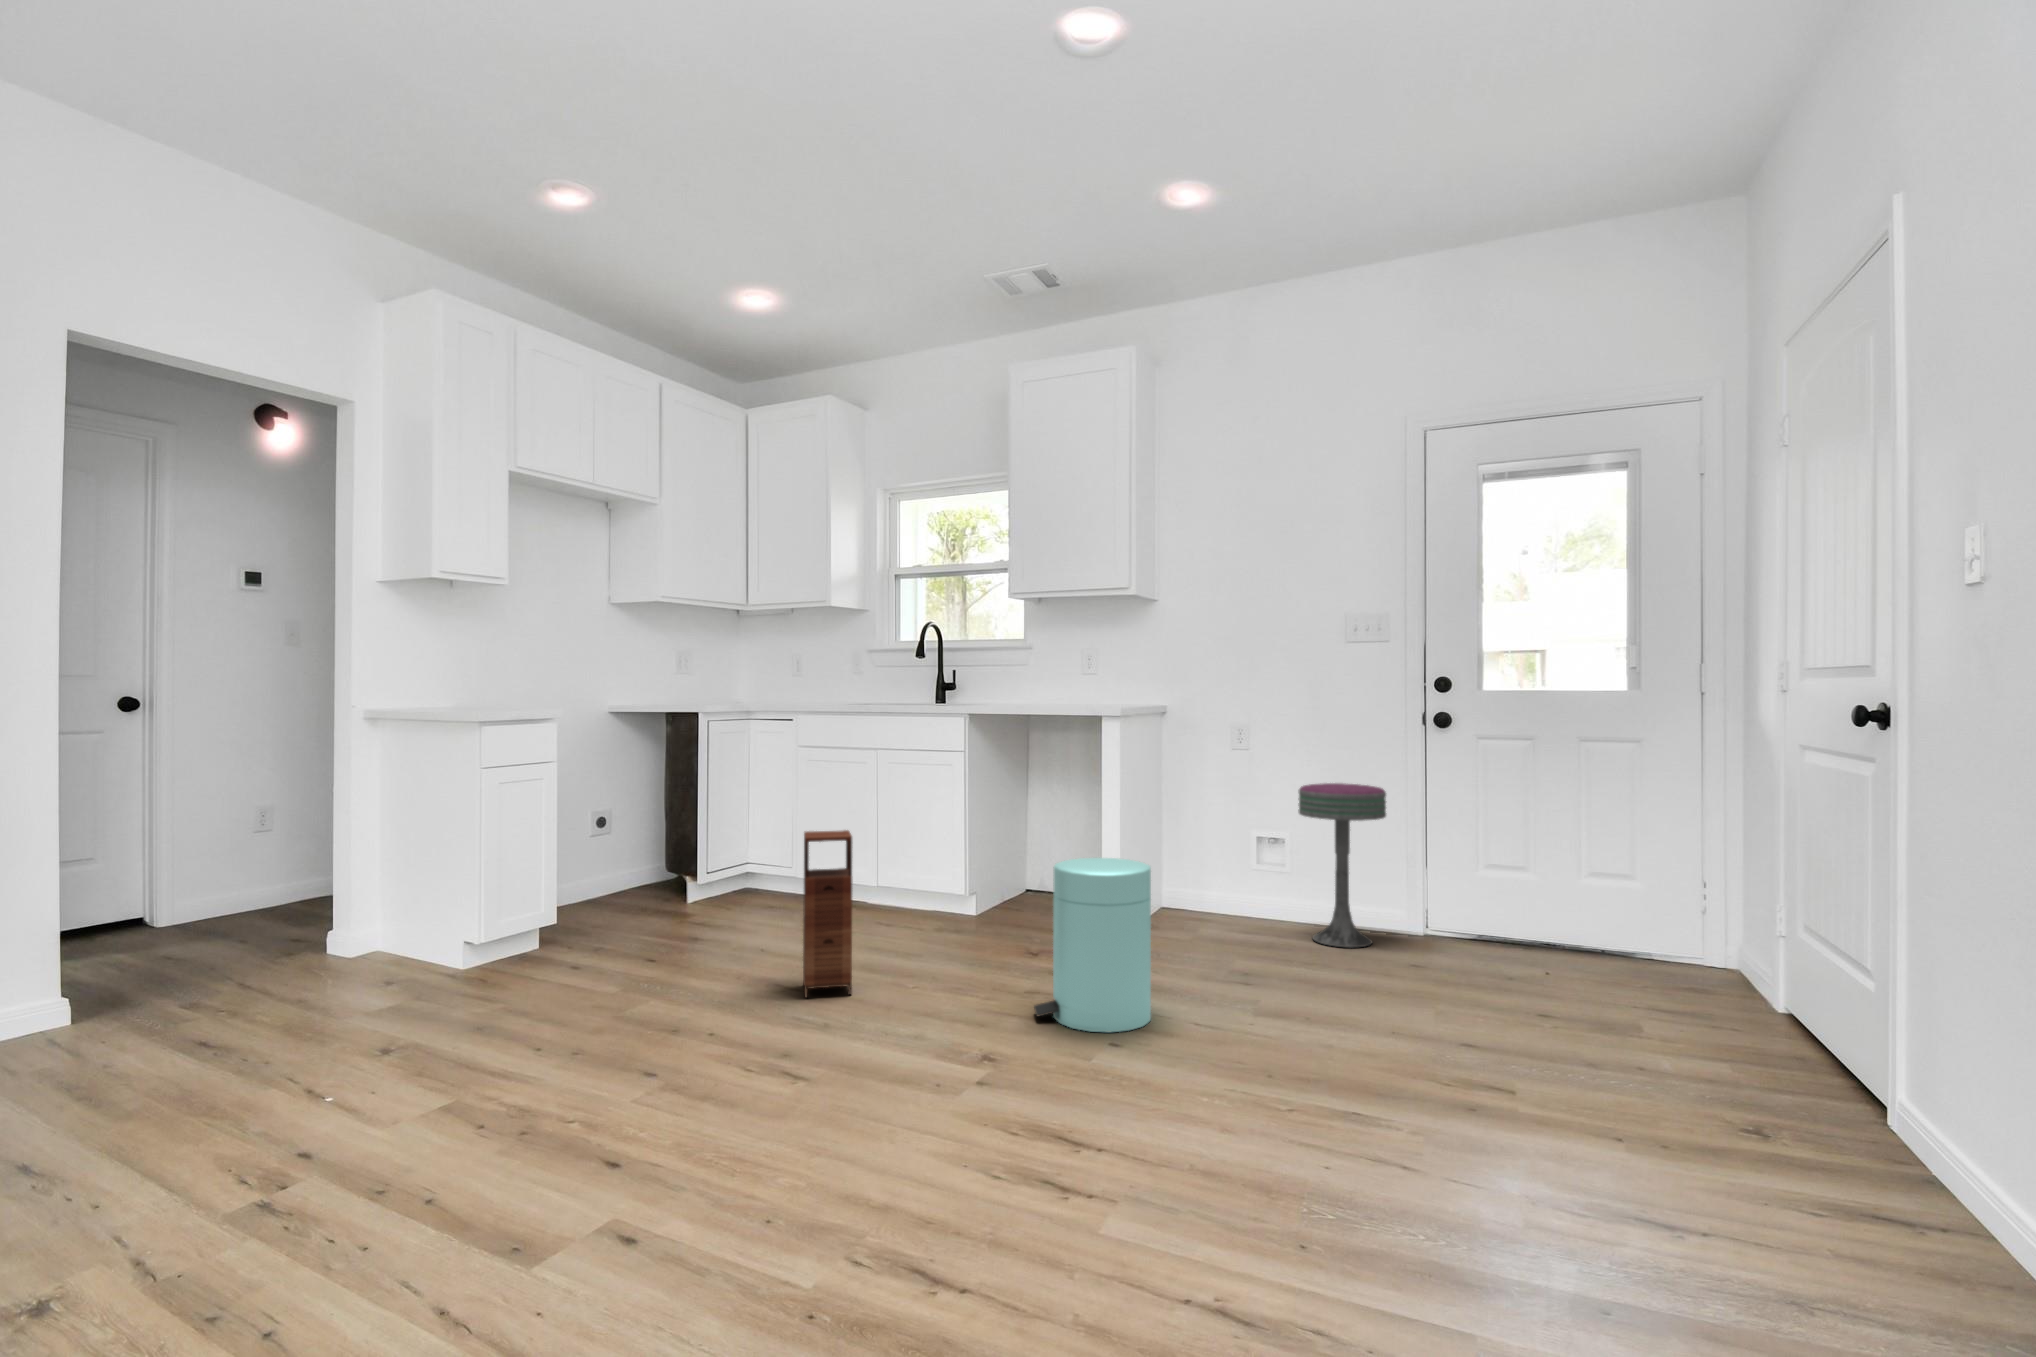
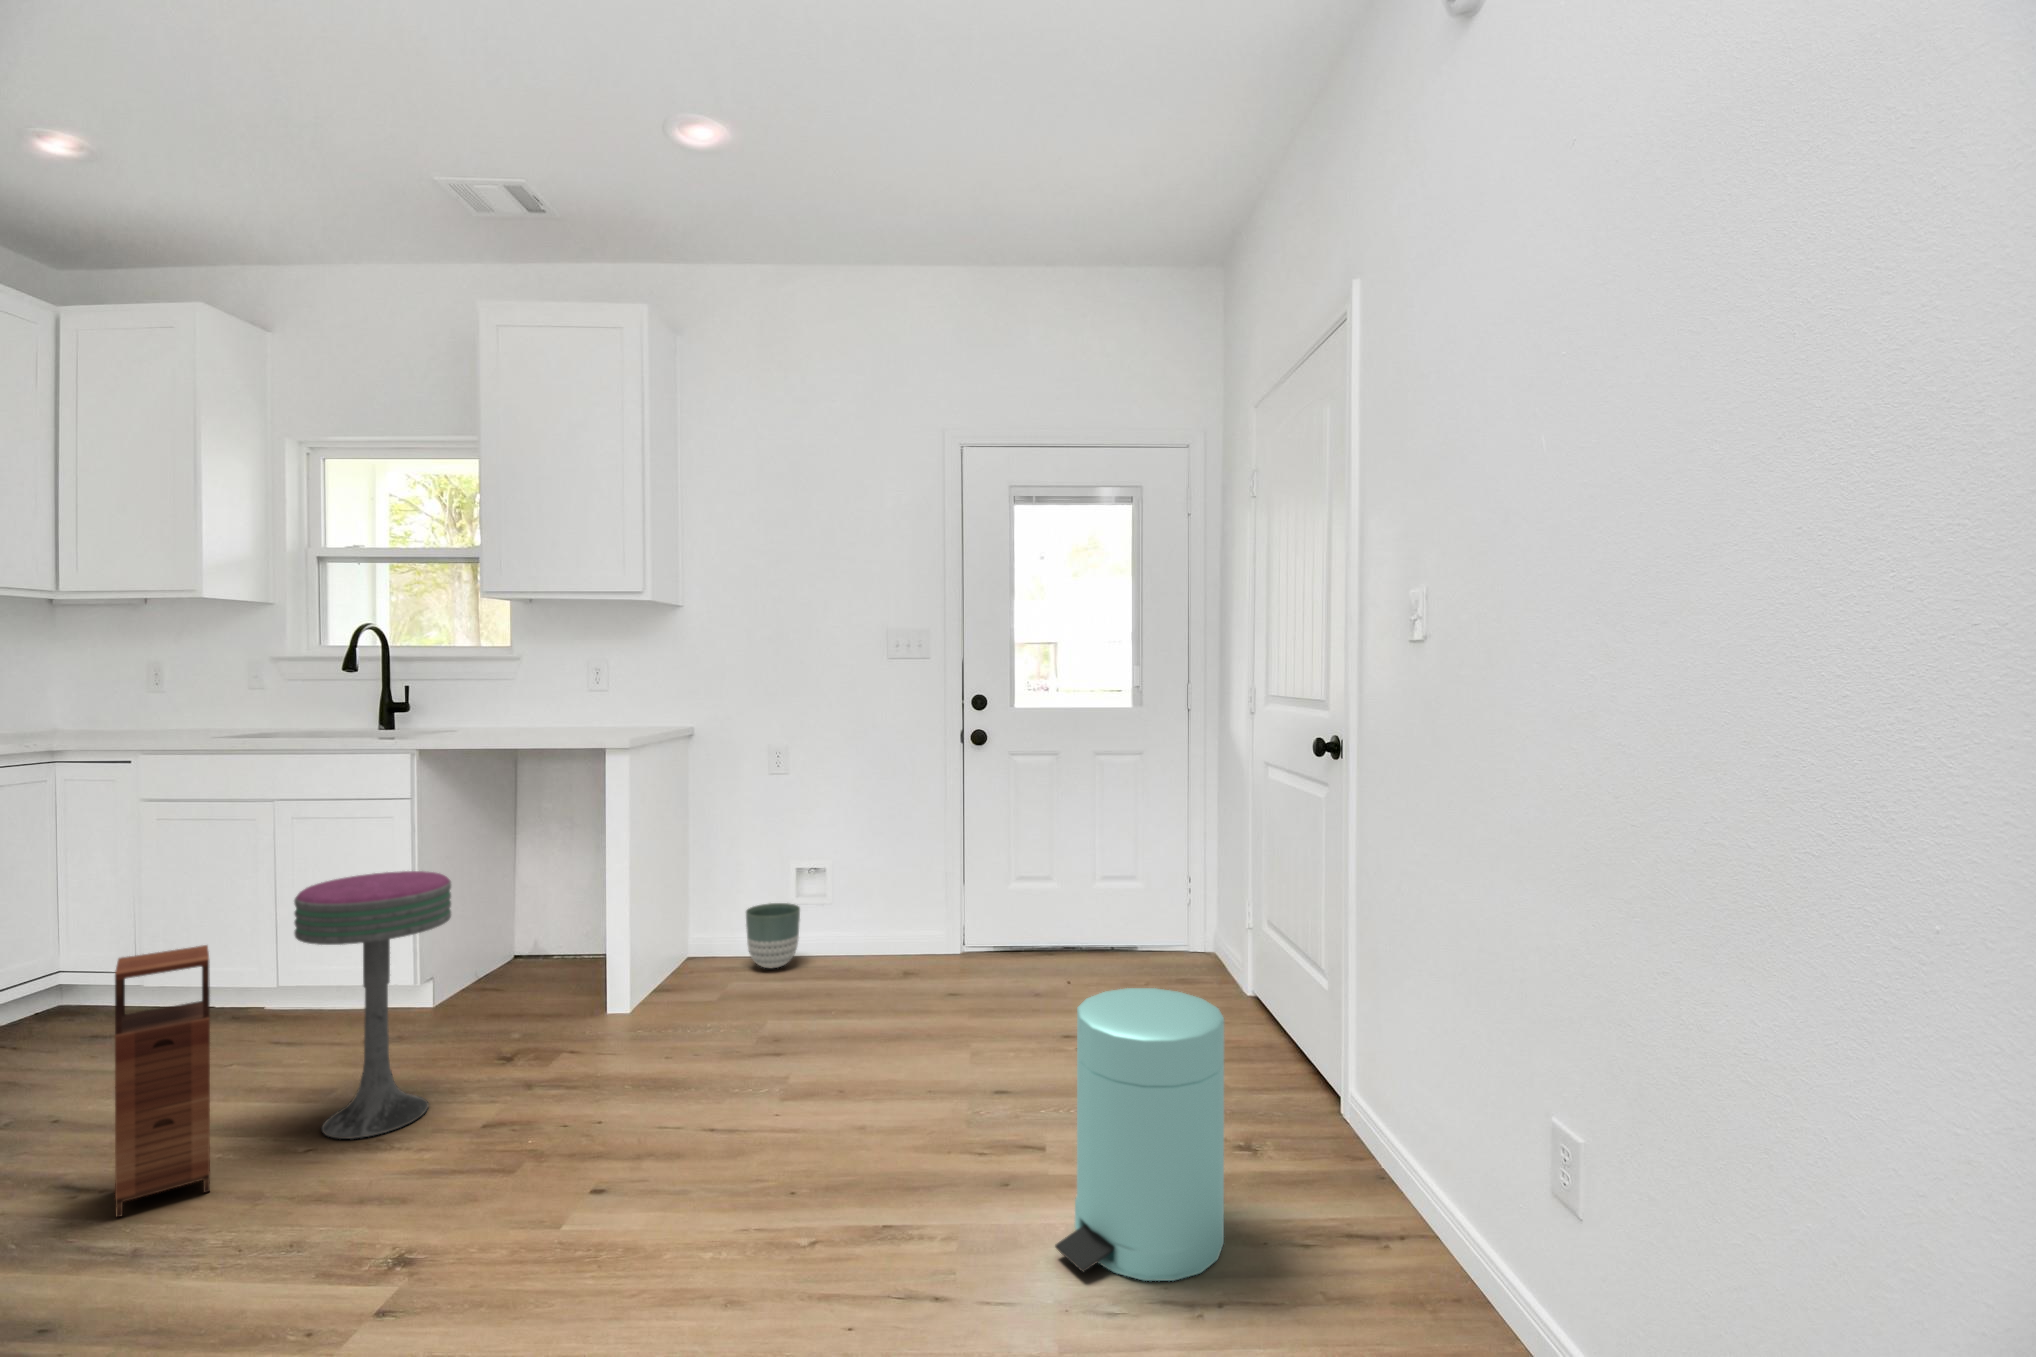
bar stool: present [1298,783,1386,948] -> present [294,871,451,1139]
trash can: present [1034,858,1151,1032] -> present [1055,988,1224,1281]
planter: none [1216,868,1265,926] -> present [746,903,800,968]

